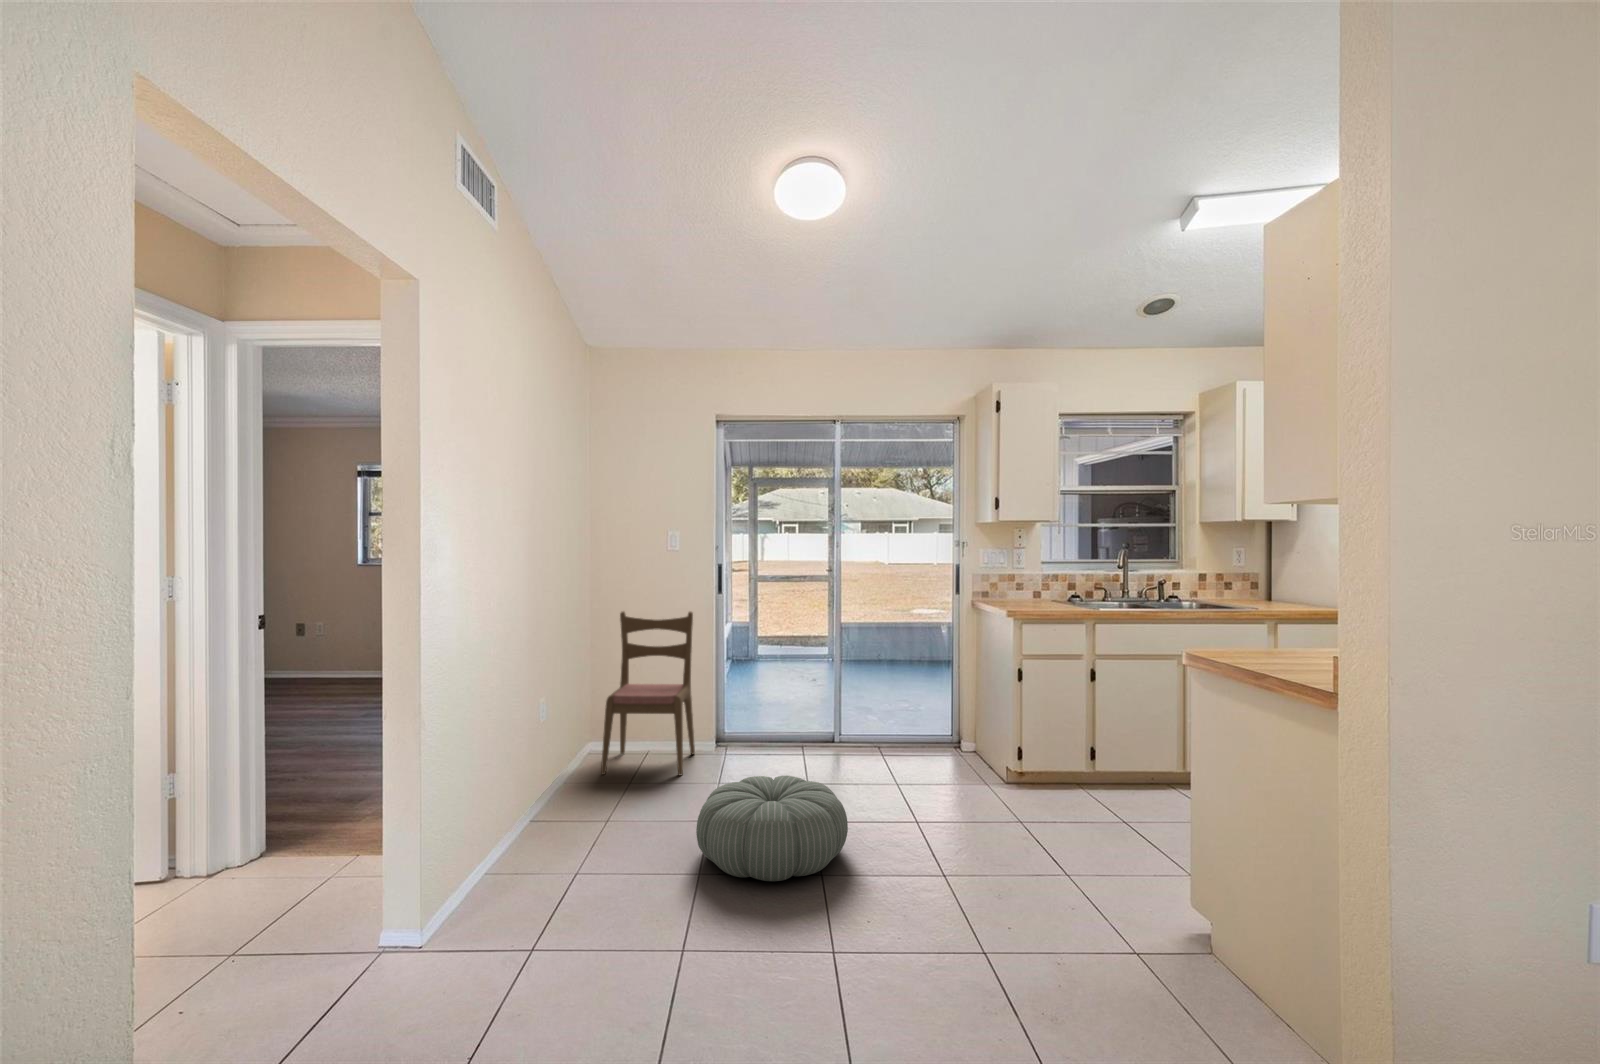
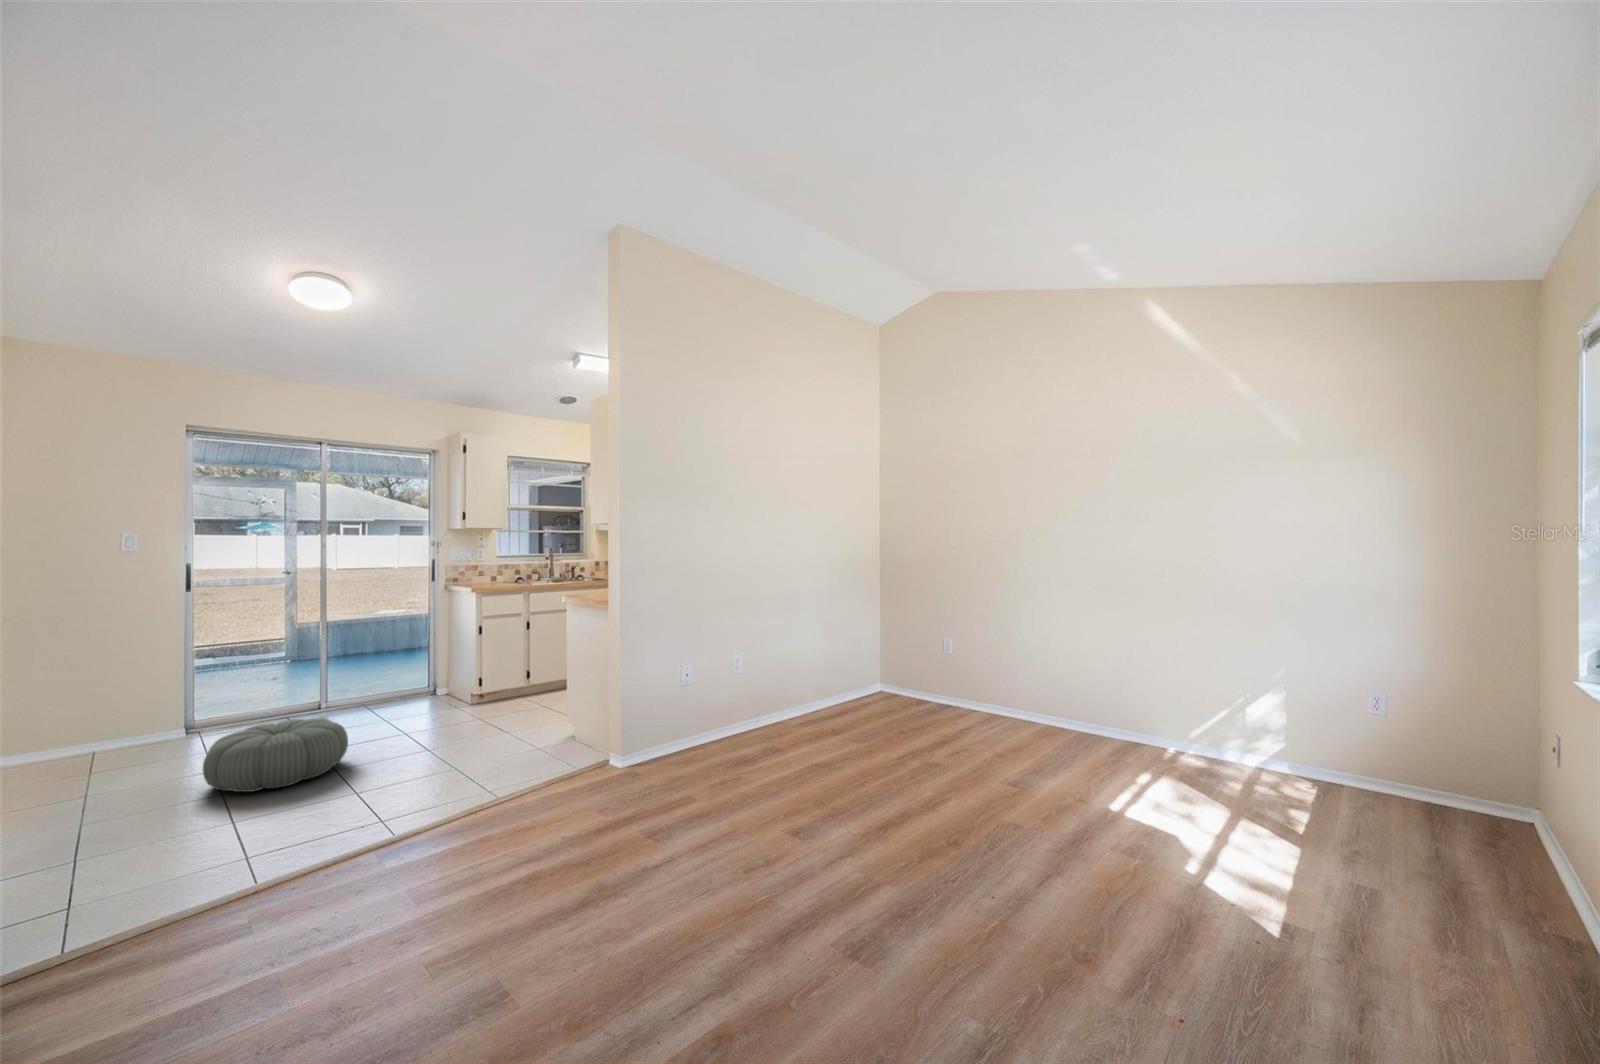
dining chair: present [601,611,695,775] -> none [37,611,160,776]

